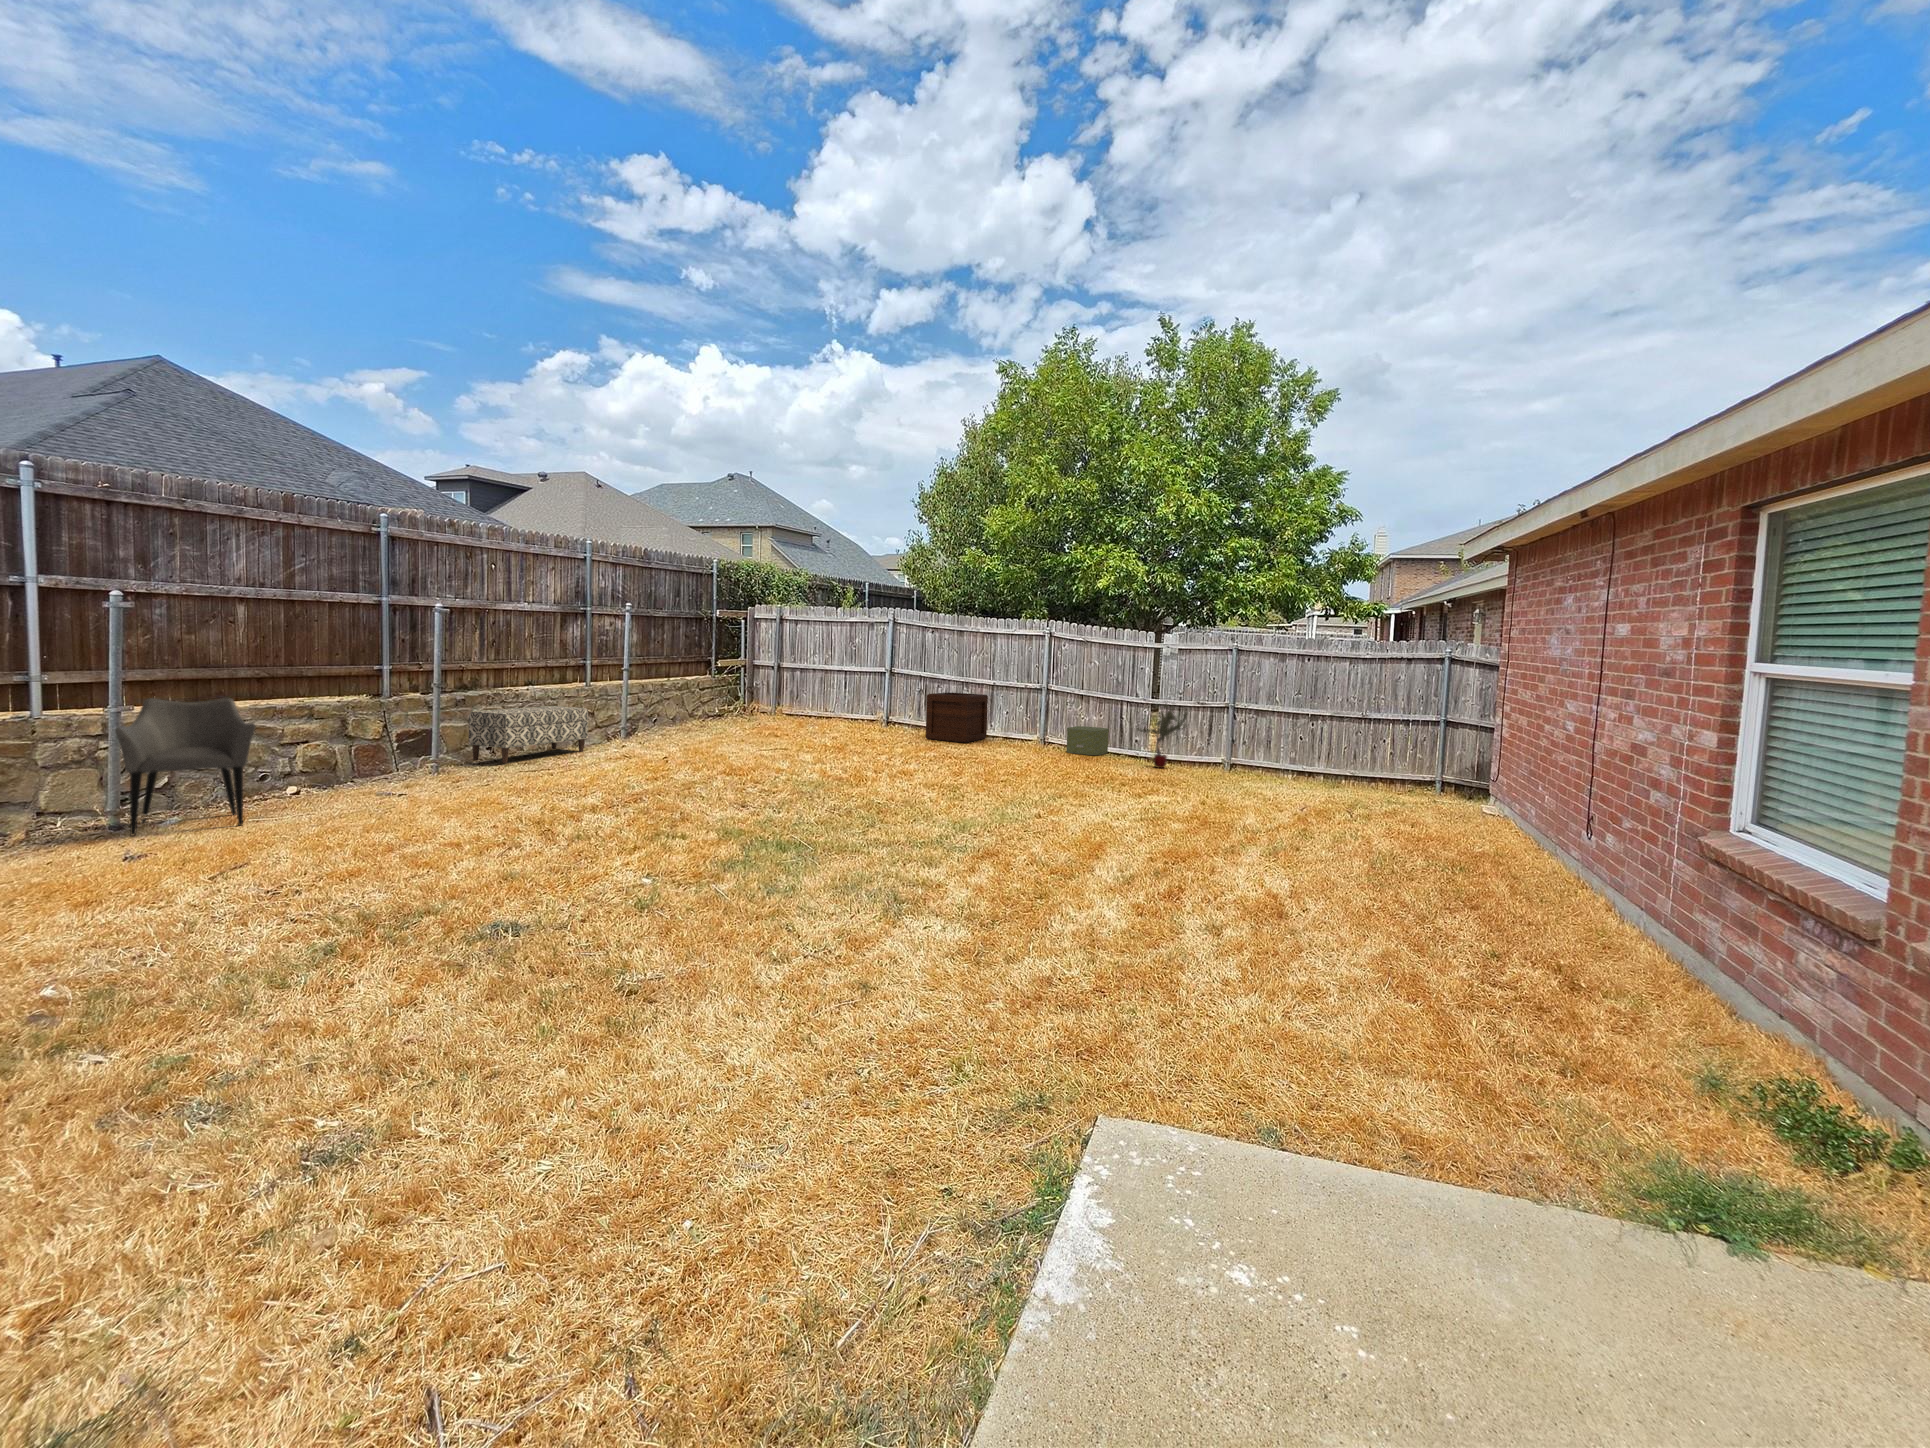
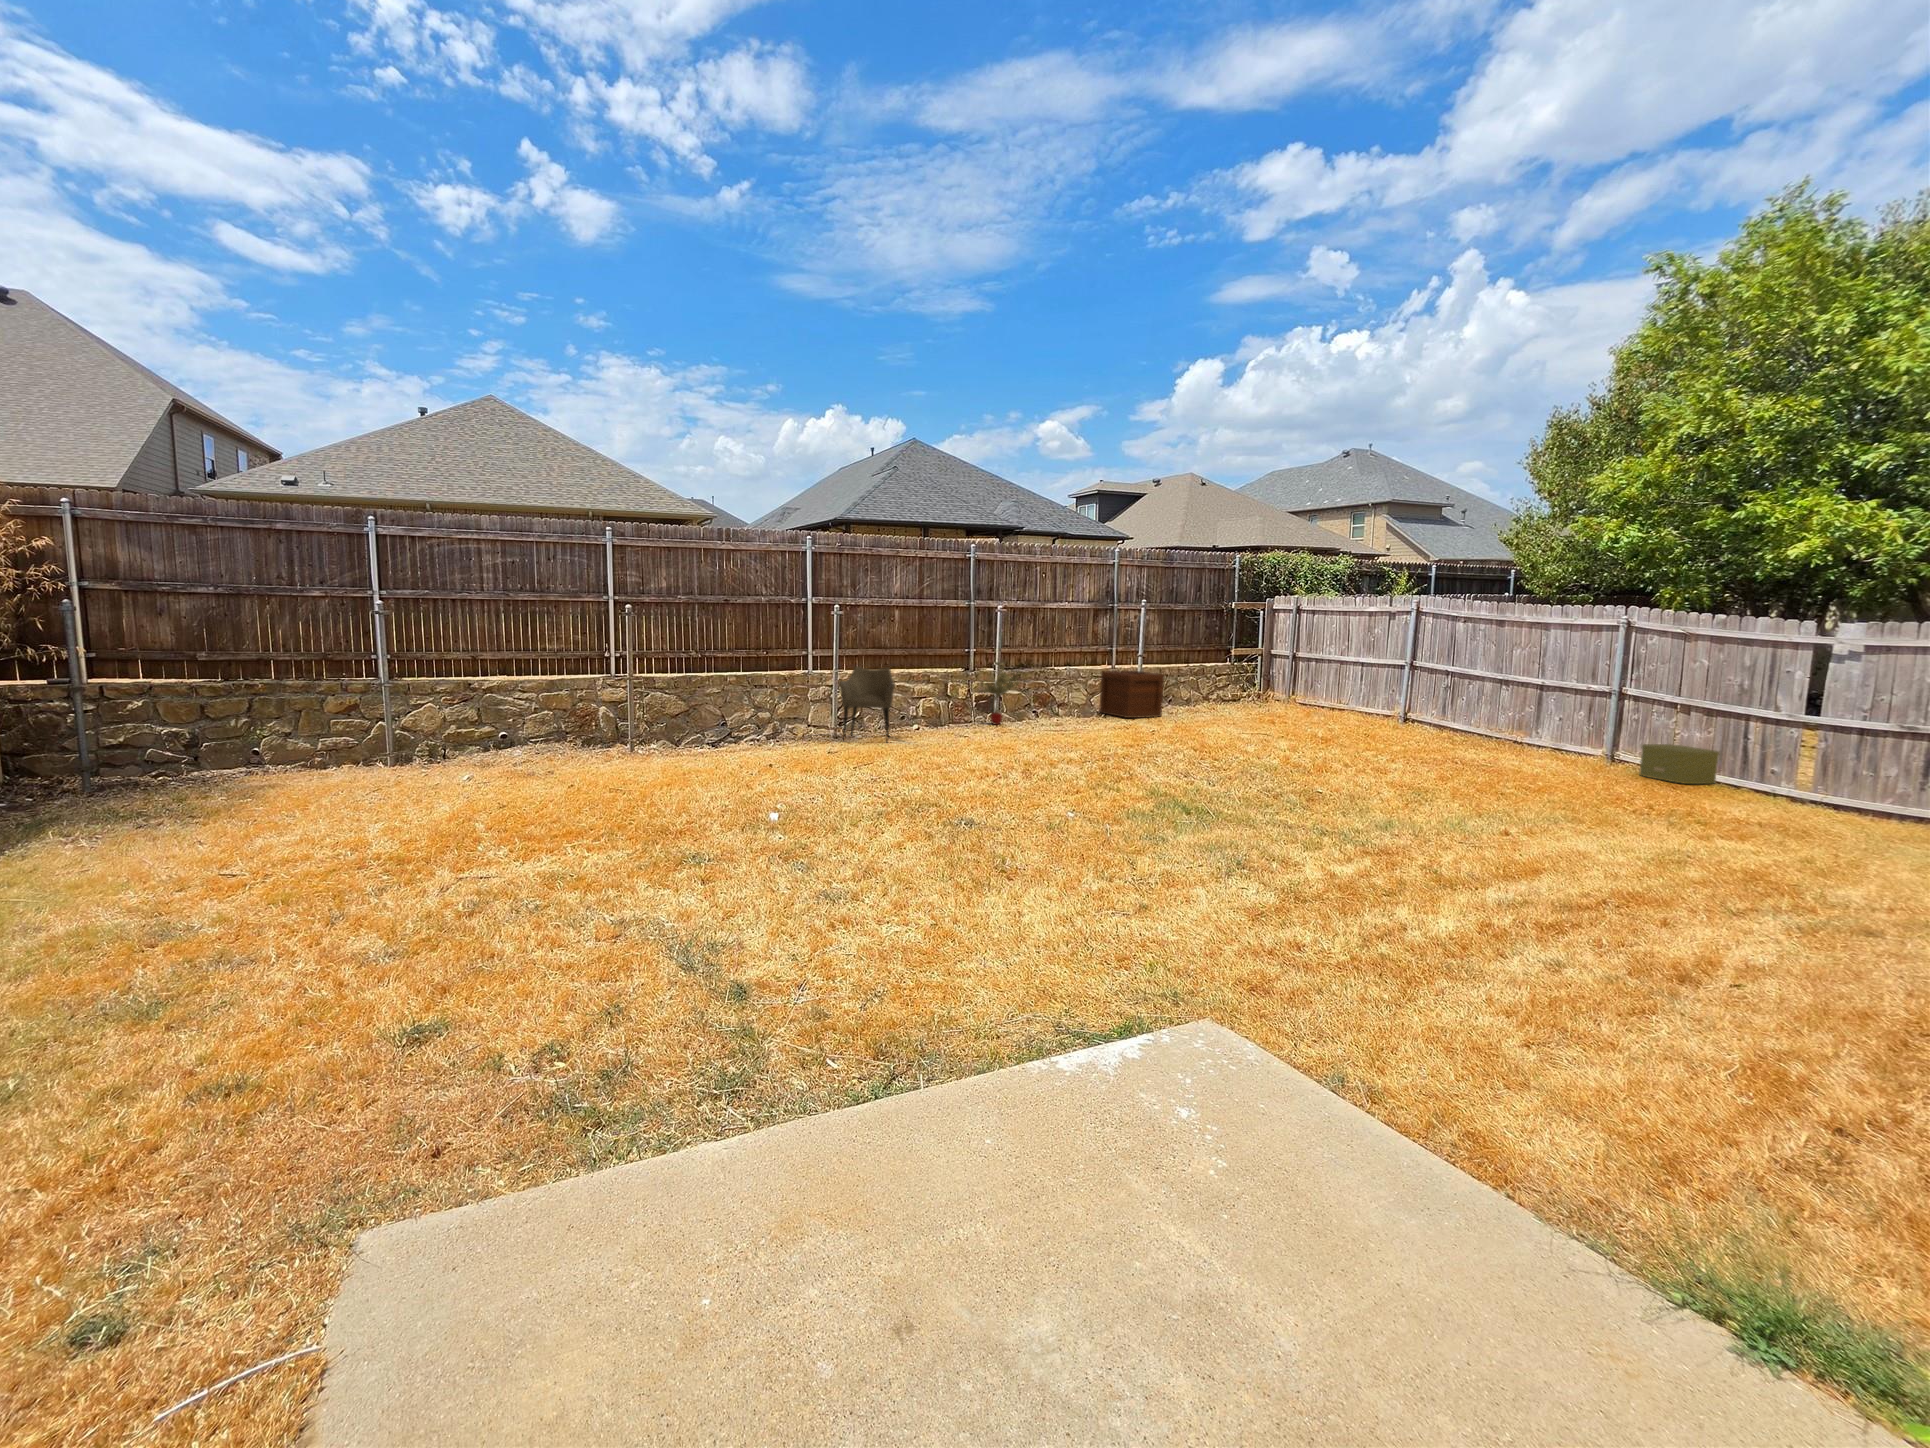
wooden crate: present [926,692,988,743] -> present [1099,671,1164,718]
potted tree: present [1137,704,1188,768] -> present [977,664,1020,725]
bench: present [469,706,588,763] -> none [1020,682,1102,723]

